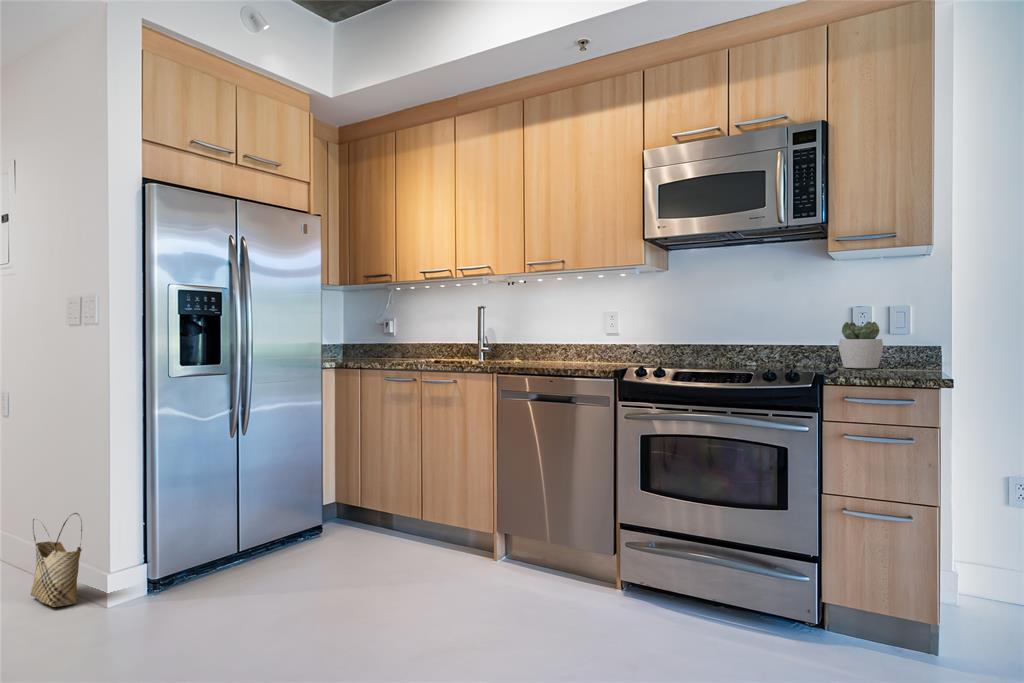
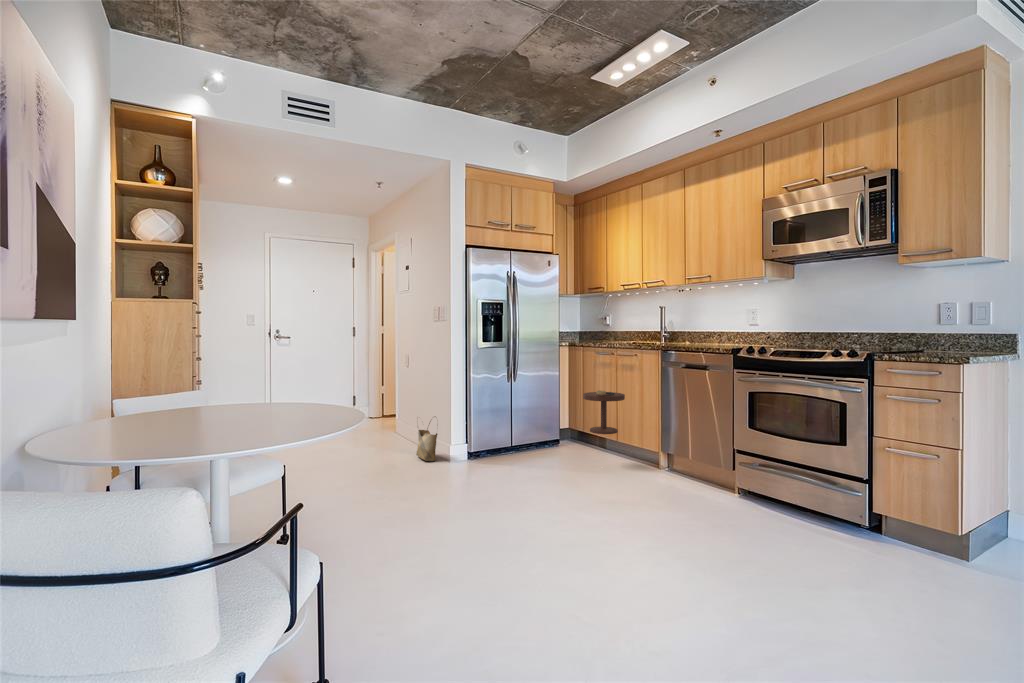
succulent plant: present [839,321,883,368] -> none [908,315,946,350]
side table: none [372,442,440,570] -> present [583,391,625,434]

